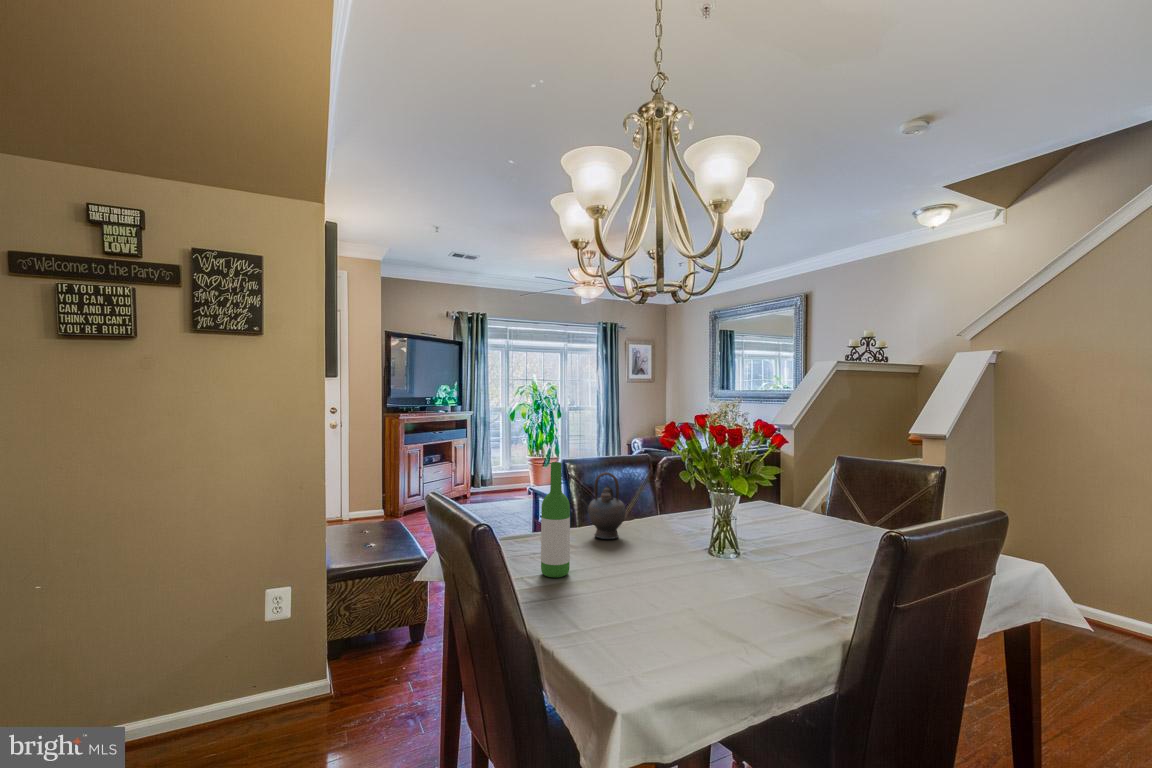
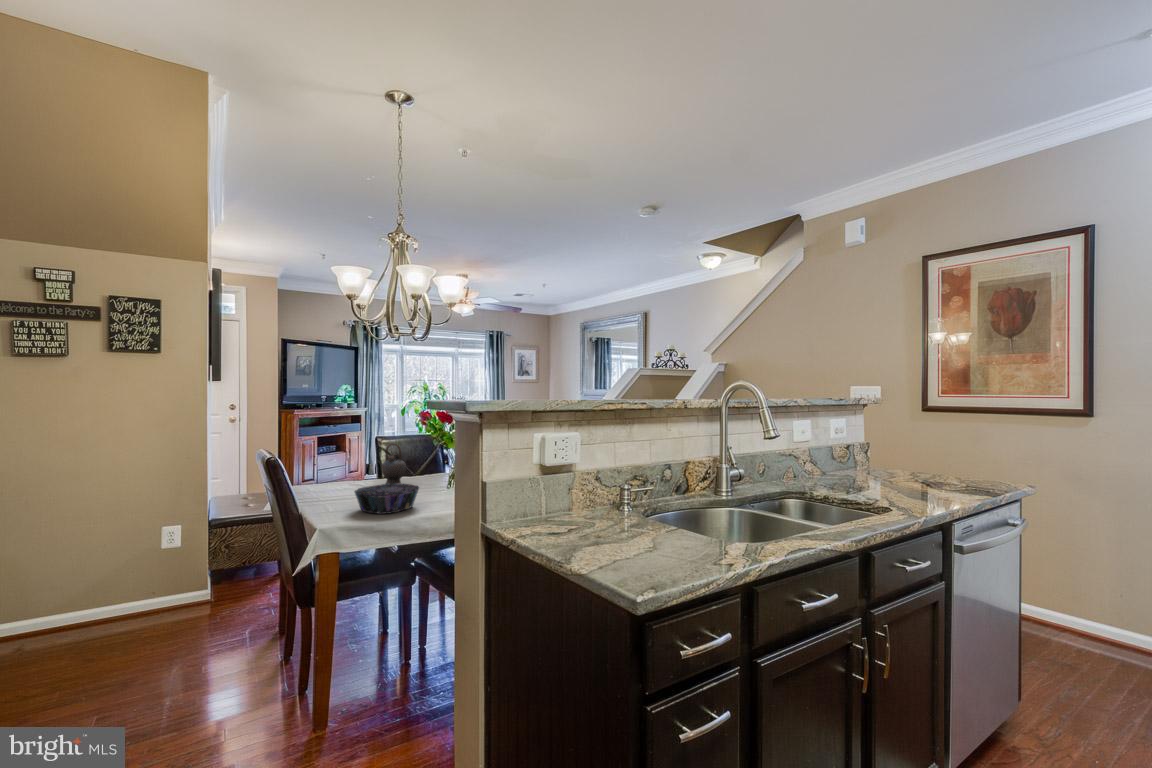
wine bottle: present [541,462,570,577] -> none [331,434,350,500]
decorative bowl: none [612,555,731,631] -> present [354,483,419,514]

